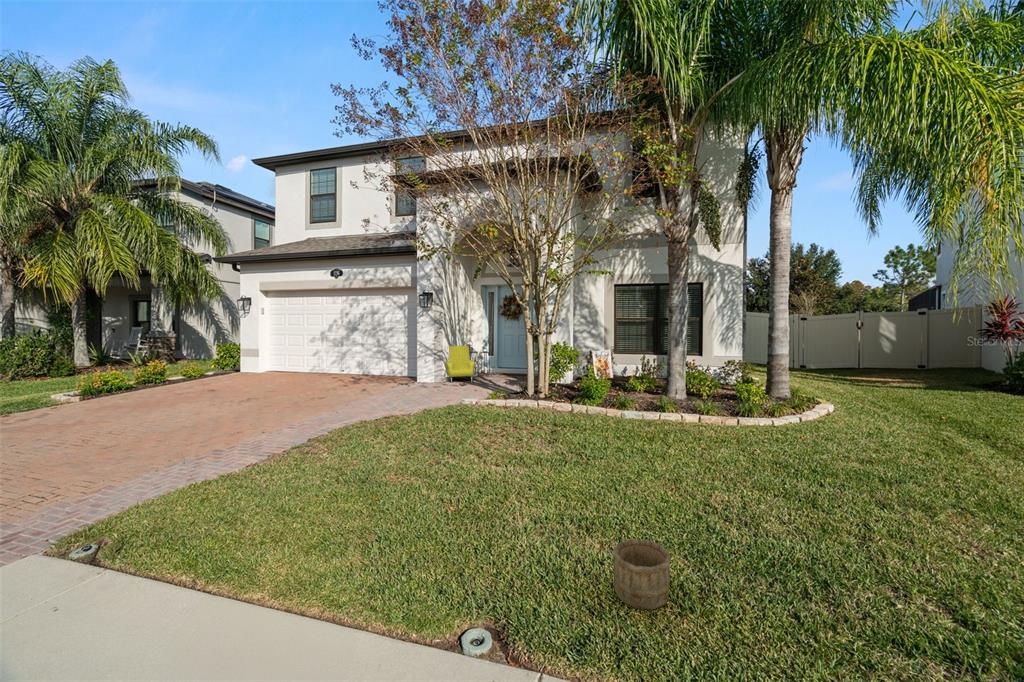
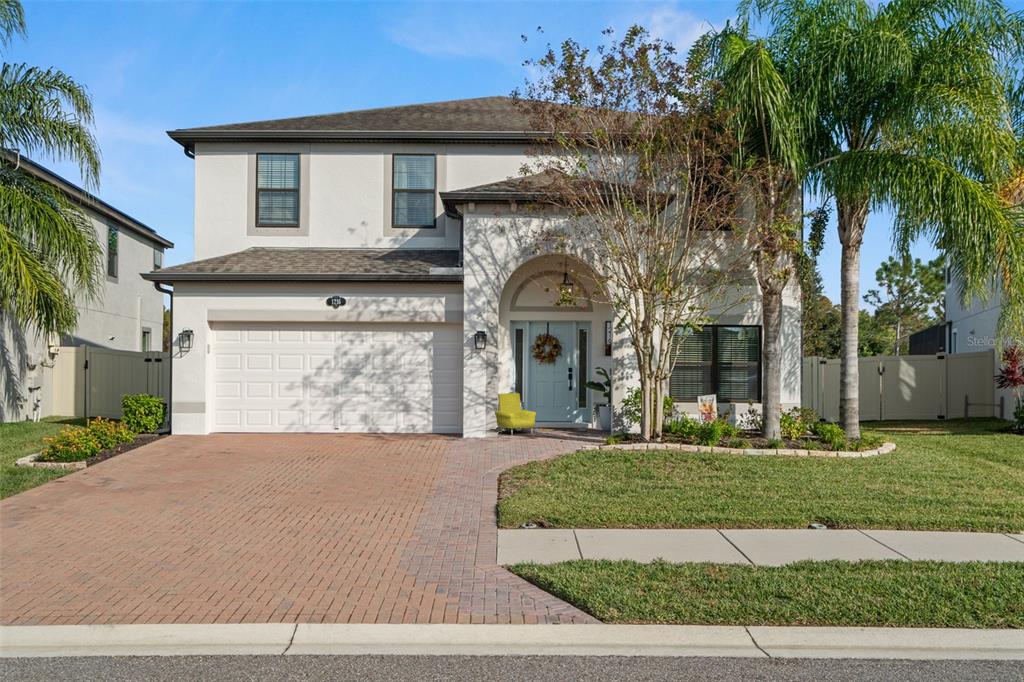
bench: none [948,347,999,376] -> present [964,395,1004,422]
wooden bucket: present [612,539,671,610] -> none [854,482,883,508]

